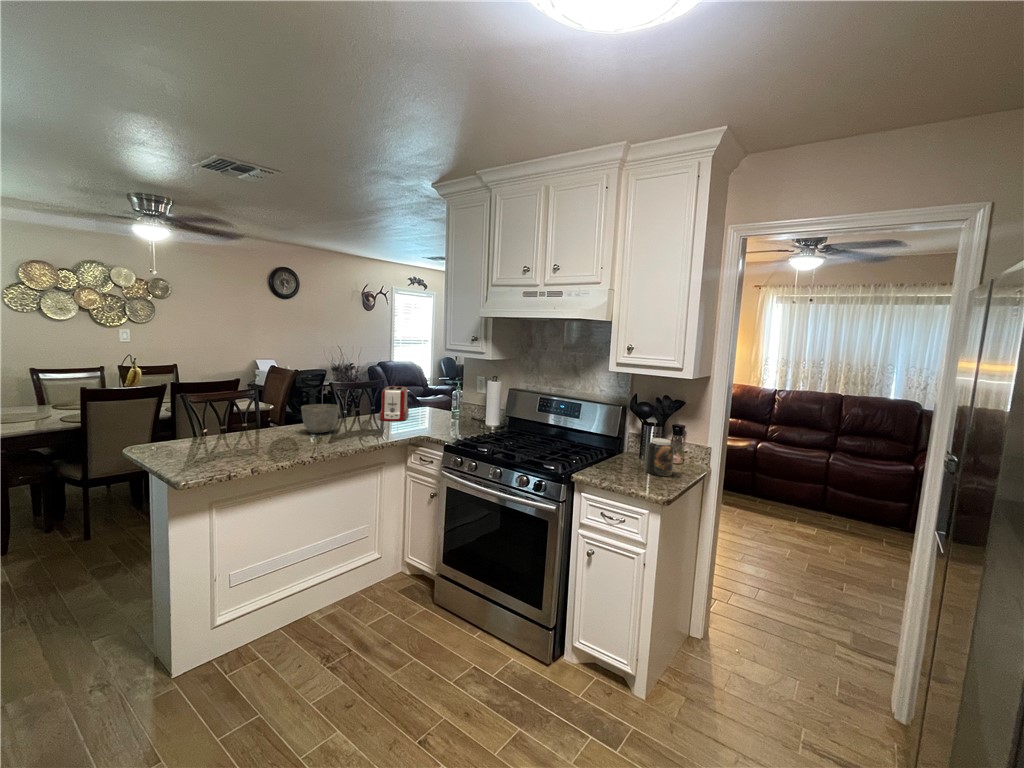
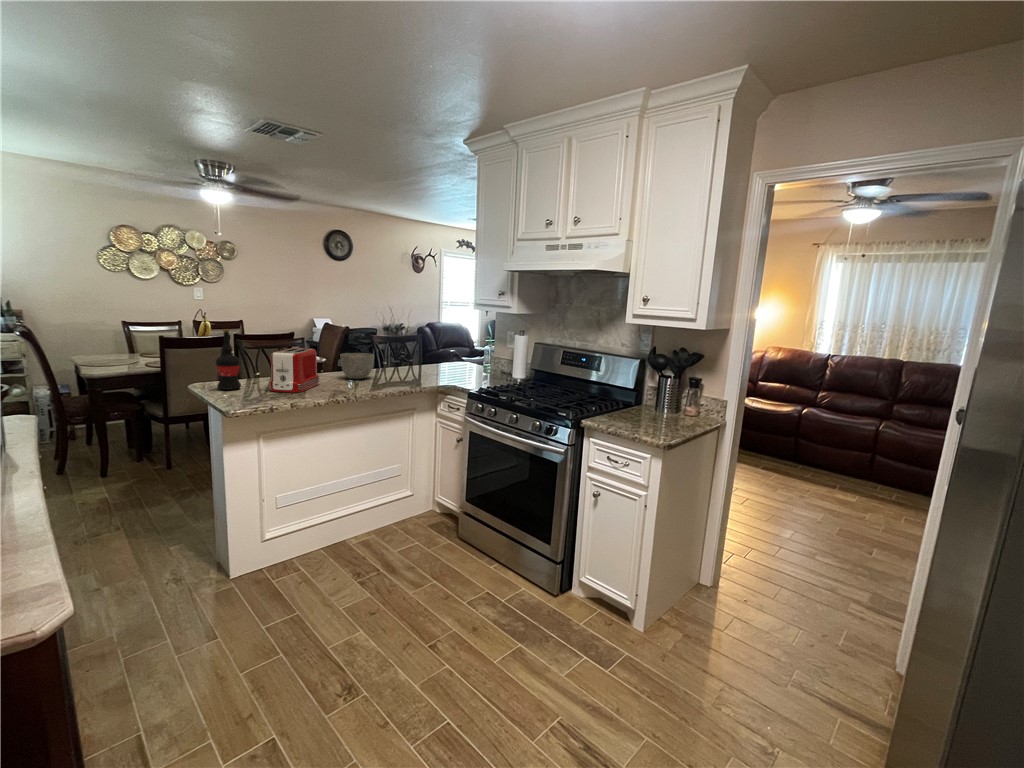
wine bottle: none [159,385,189,454] -> present [216,329,241,390]
toaster: present [379,386,409,421] -> present [269,348,320,393]
jar: present [646,438,674,476] -> none [656,389,684,425]

